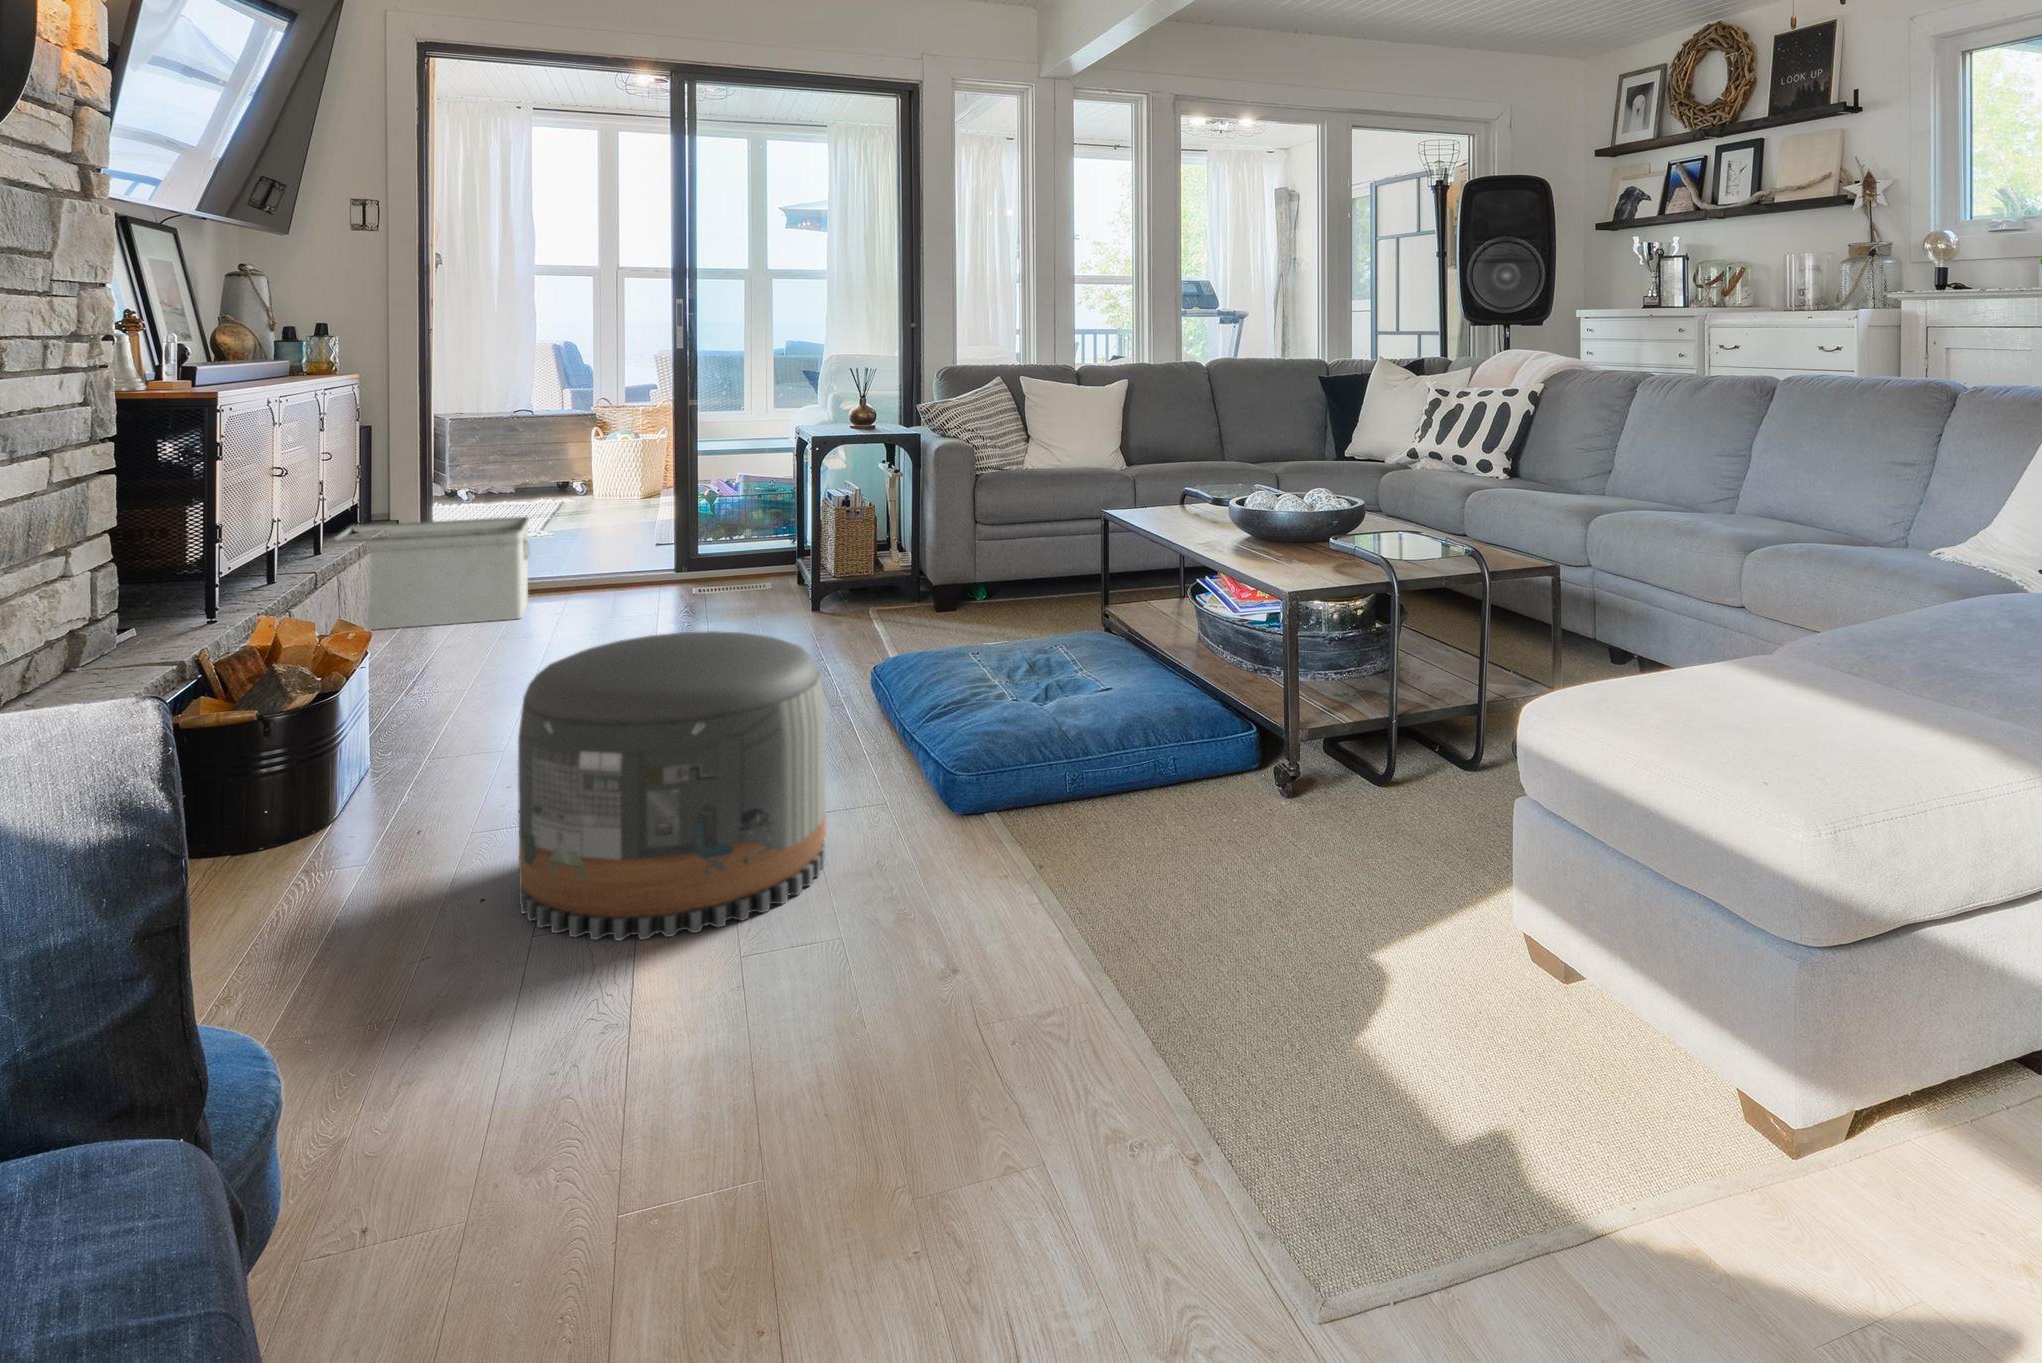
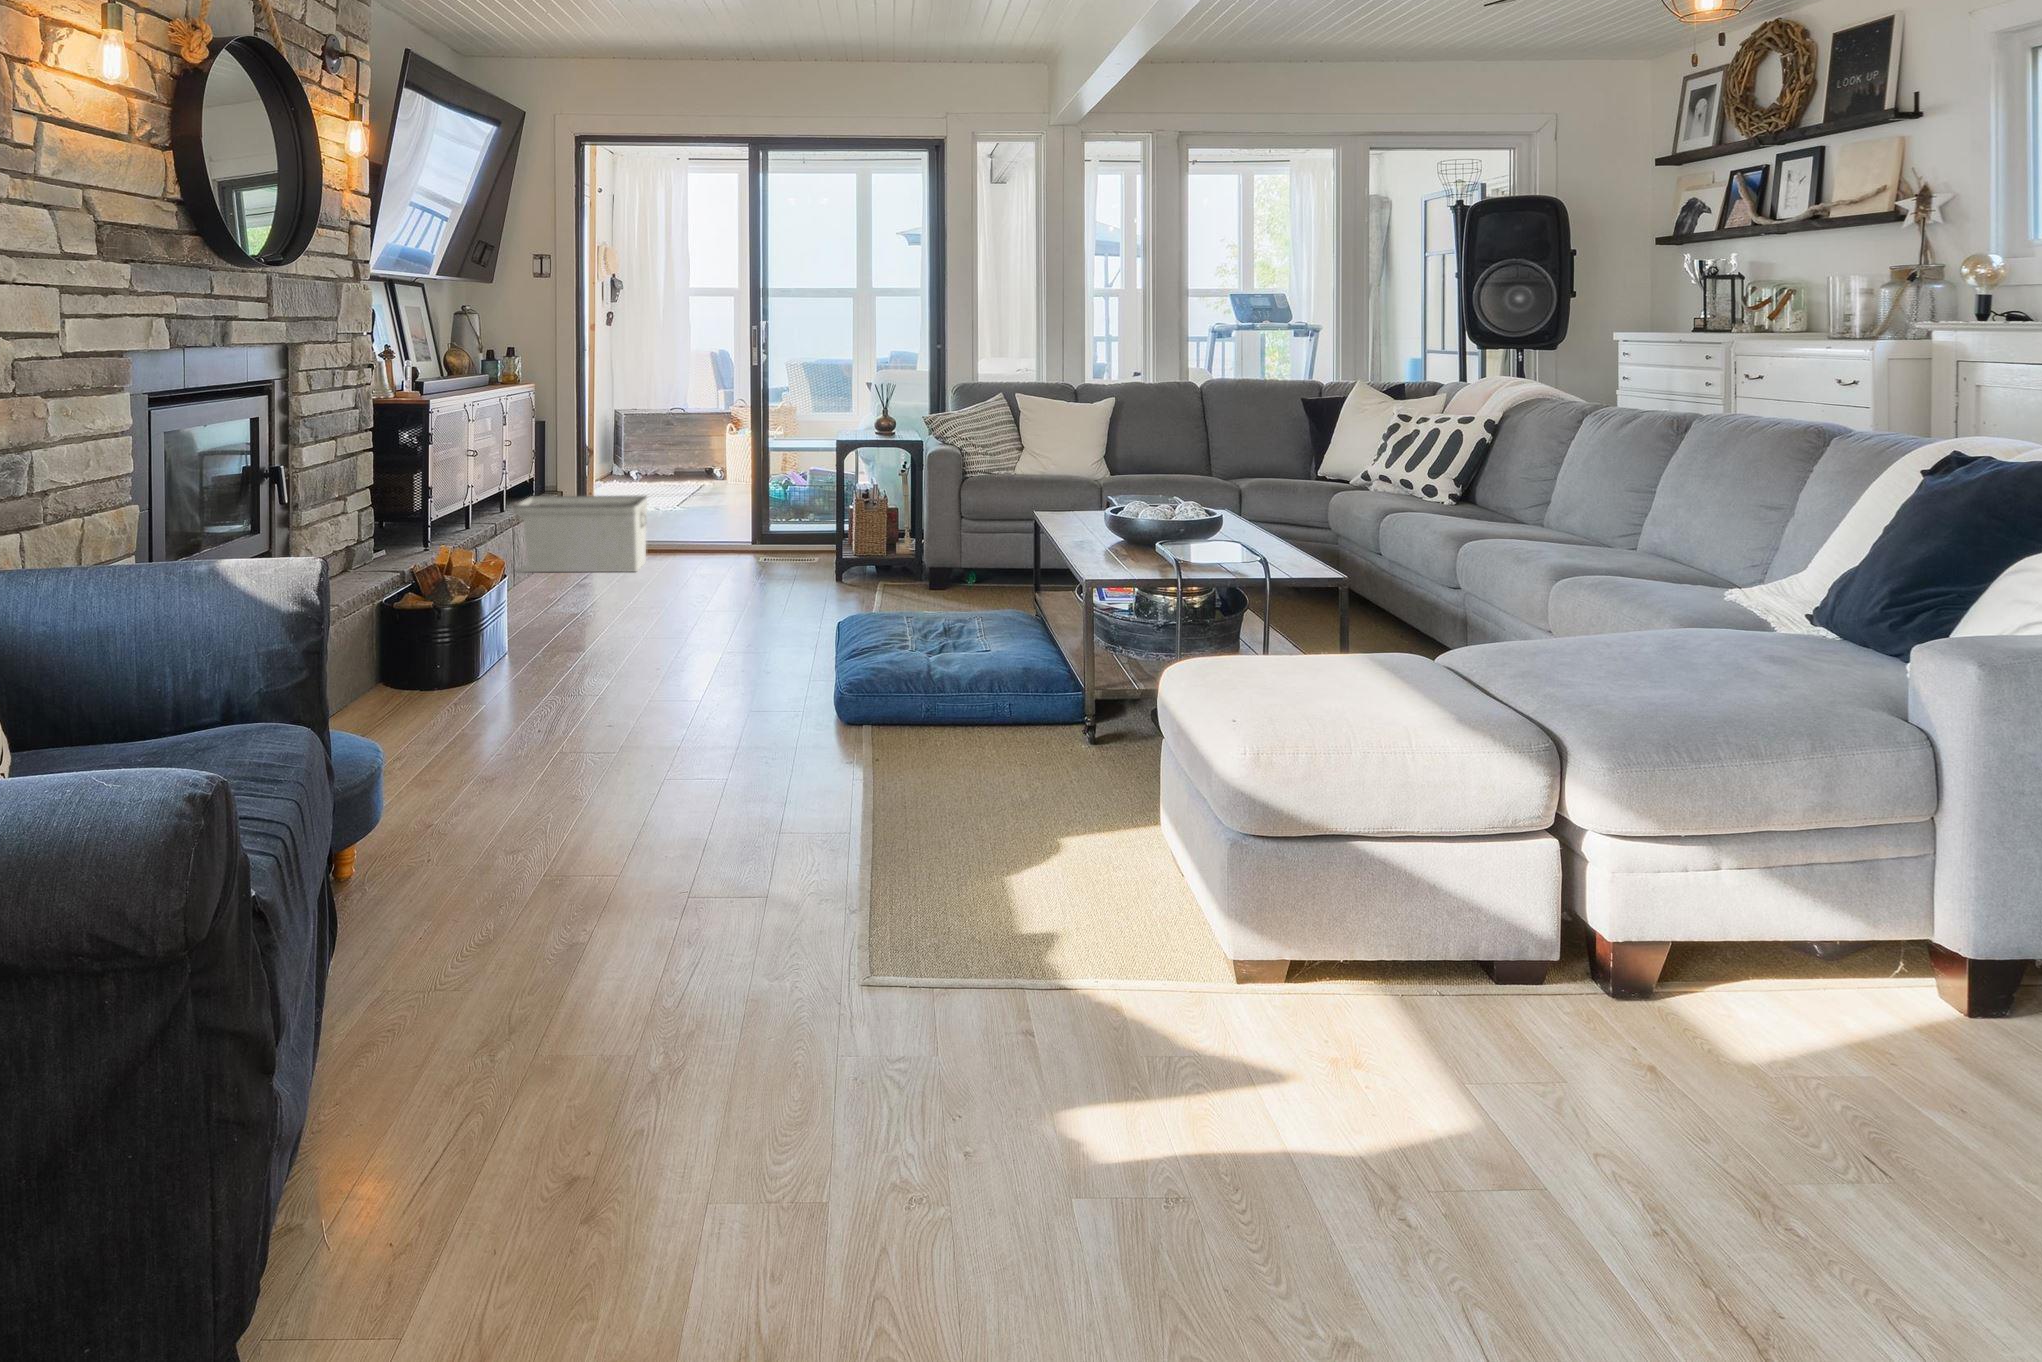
pouf: present [518,631,826,940] -> none [560,572,750,757]

